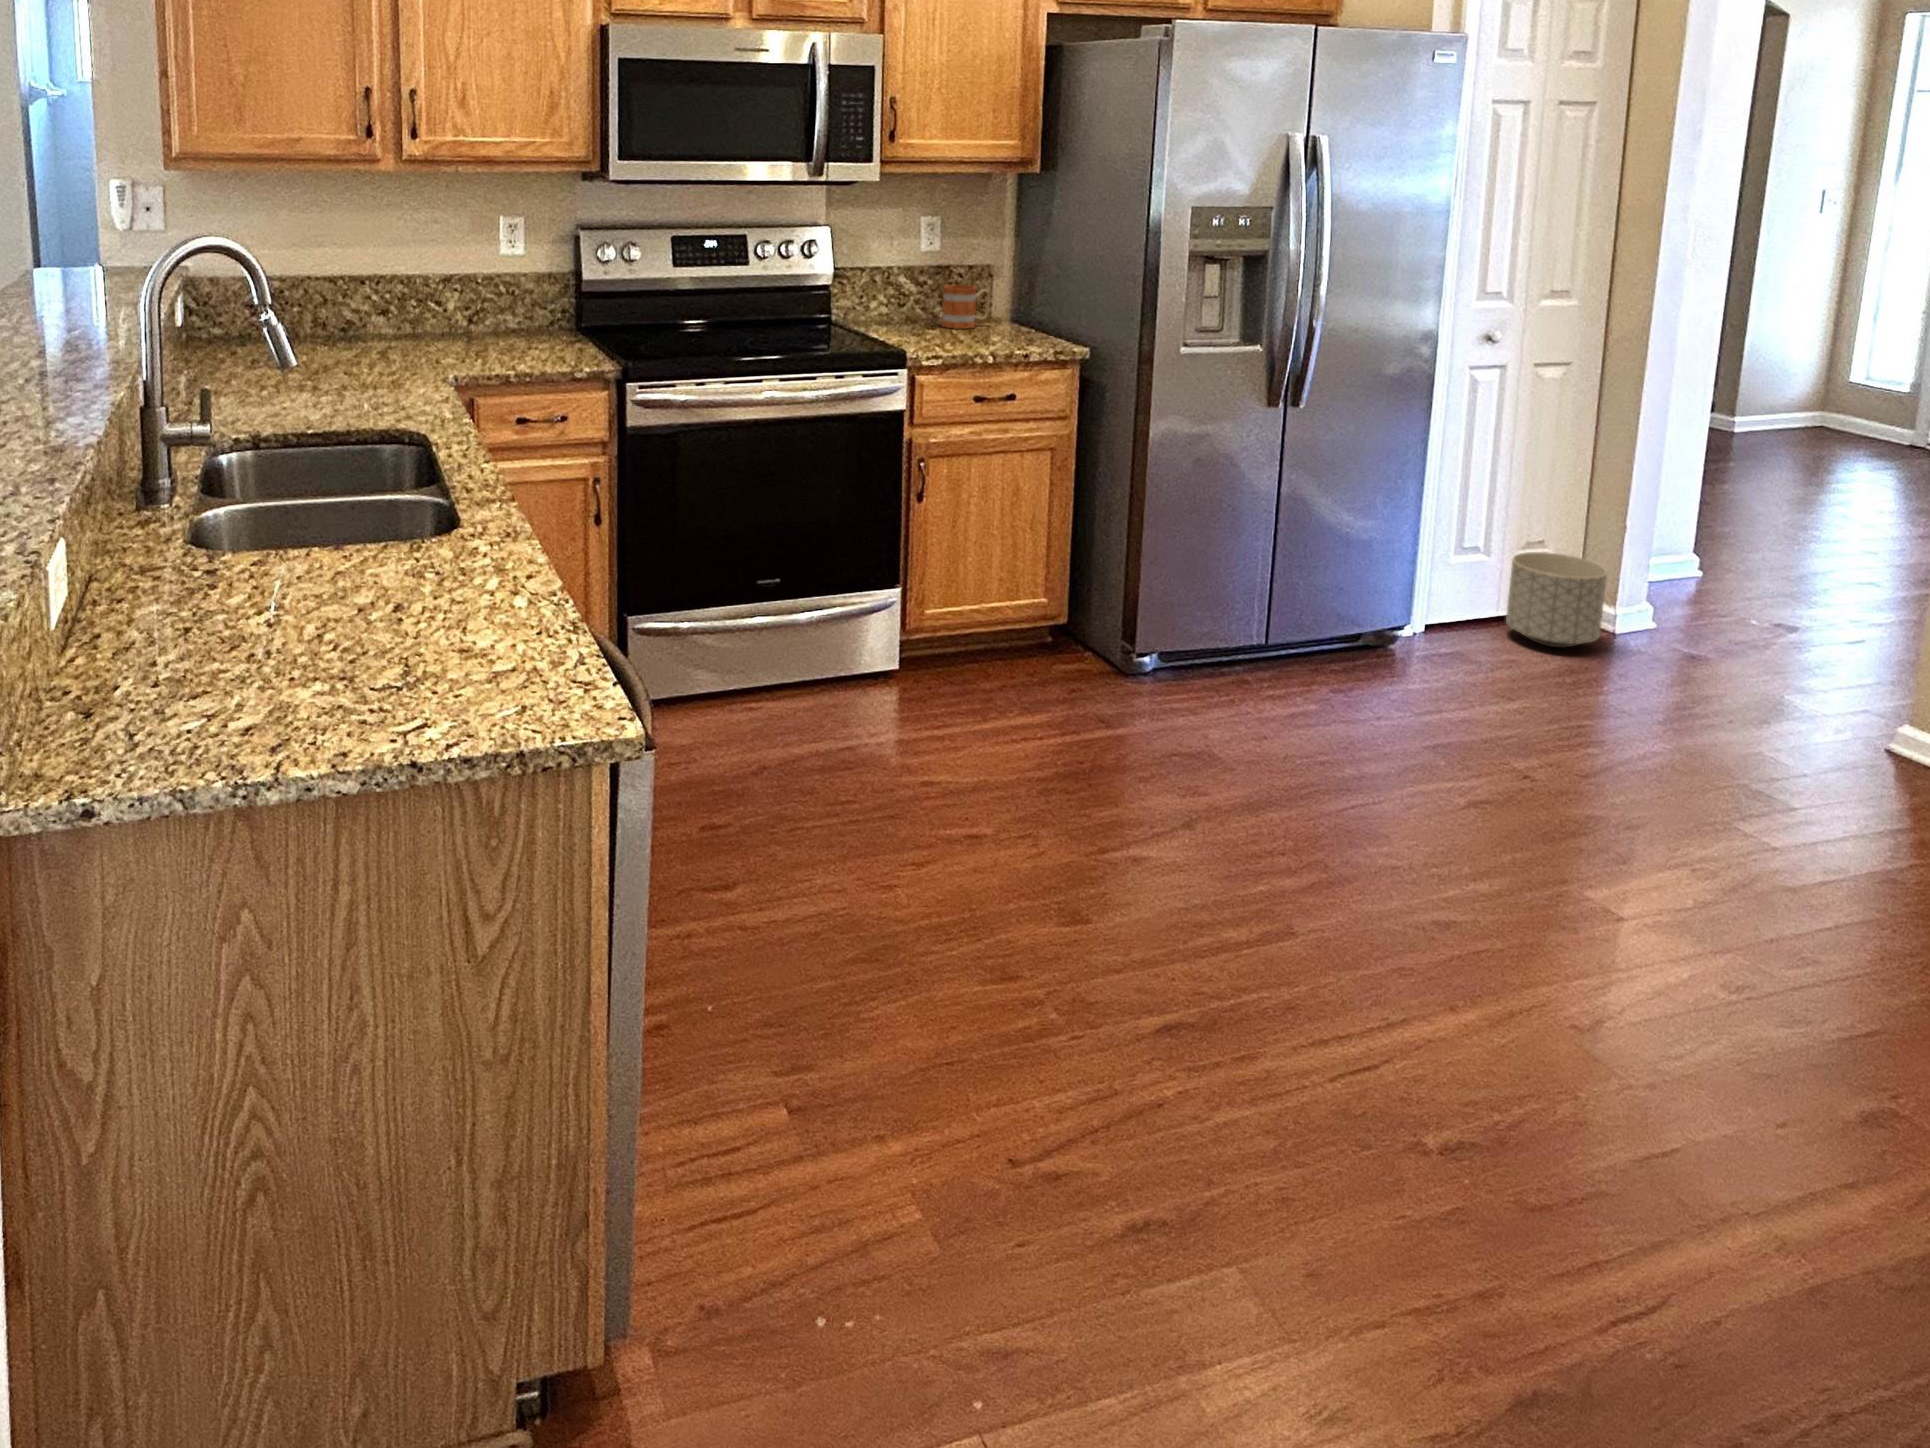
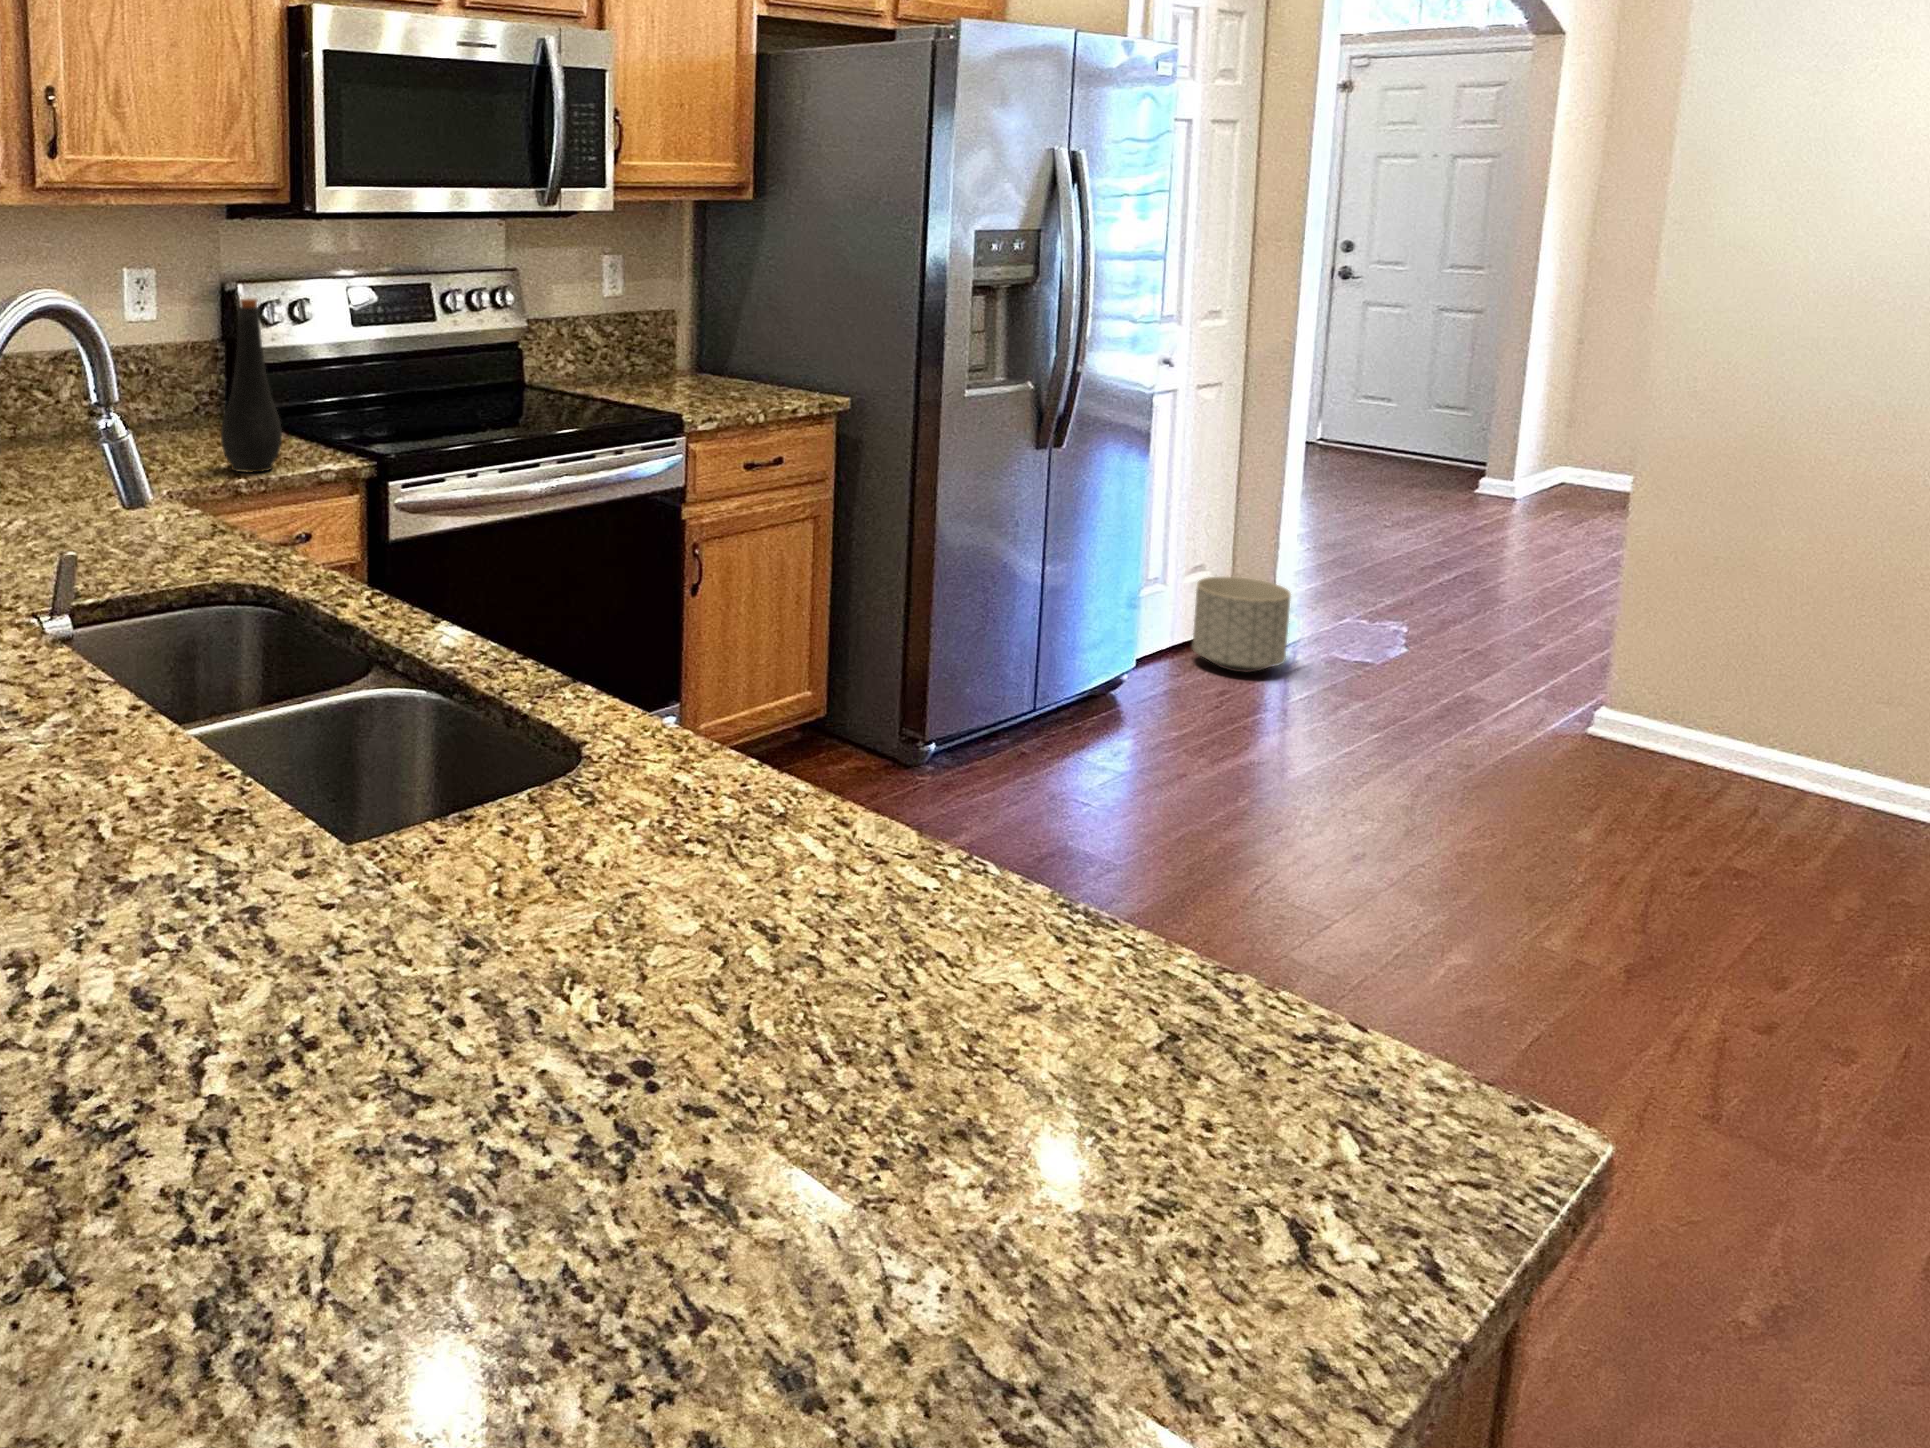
bottle: none [508,242,552,367] -> present [221,299,282,472]
mug: present [942,285,990,329] -> none [637,334,689,386]

